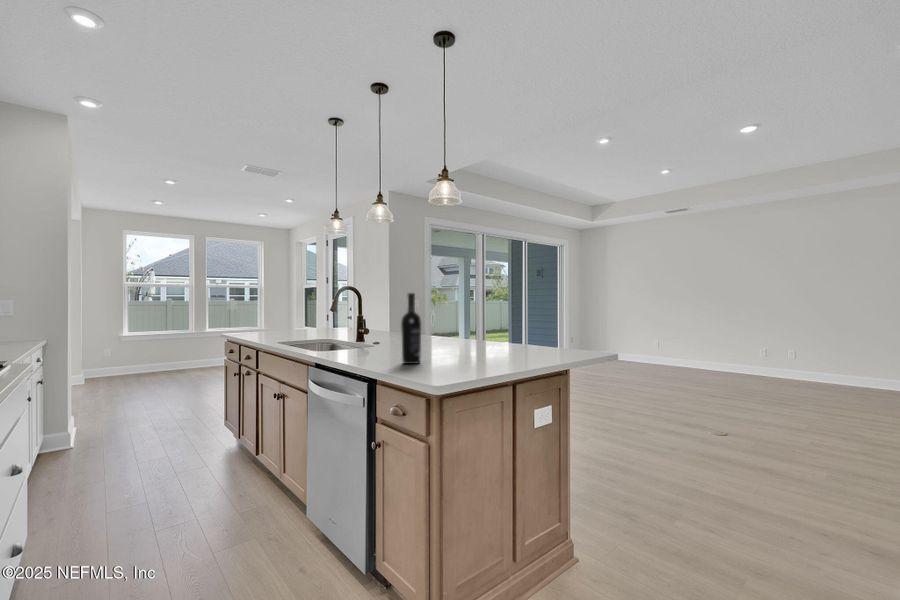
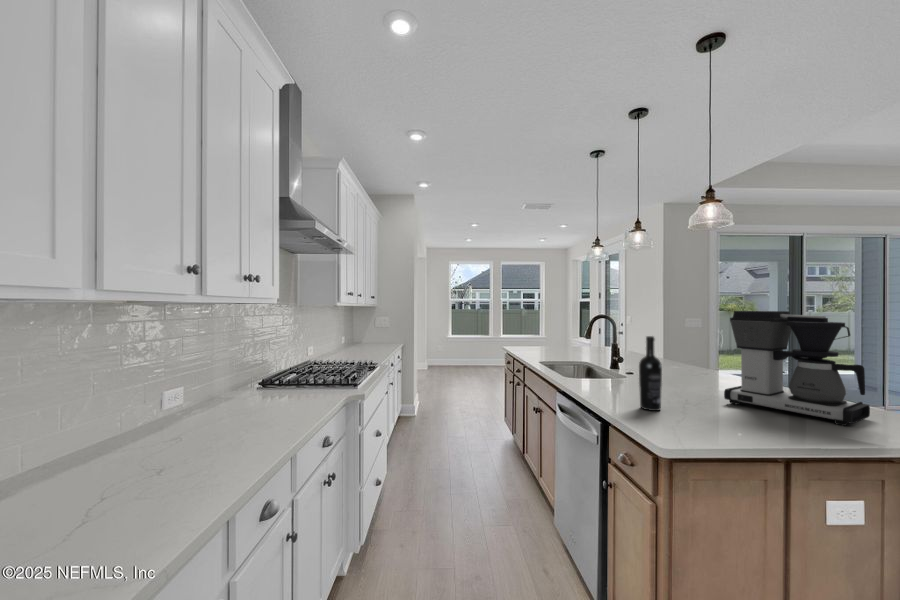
coffee maker: none [463,272,549,355] -> present [724,311,870,426]

